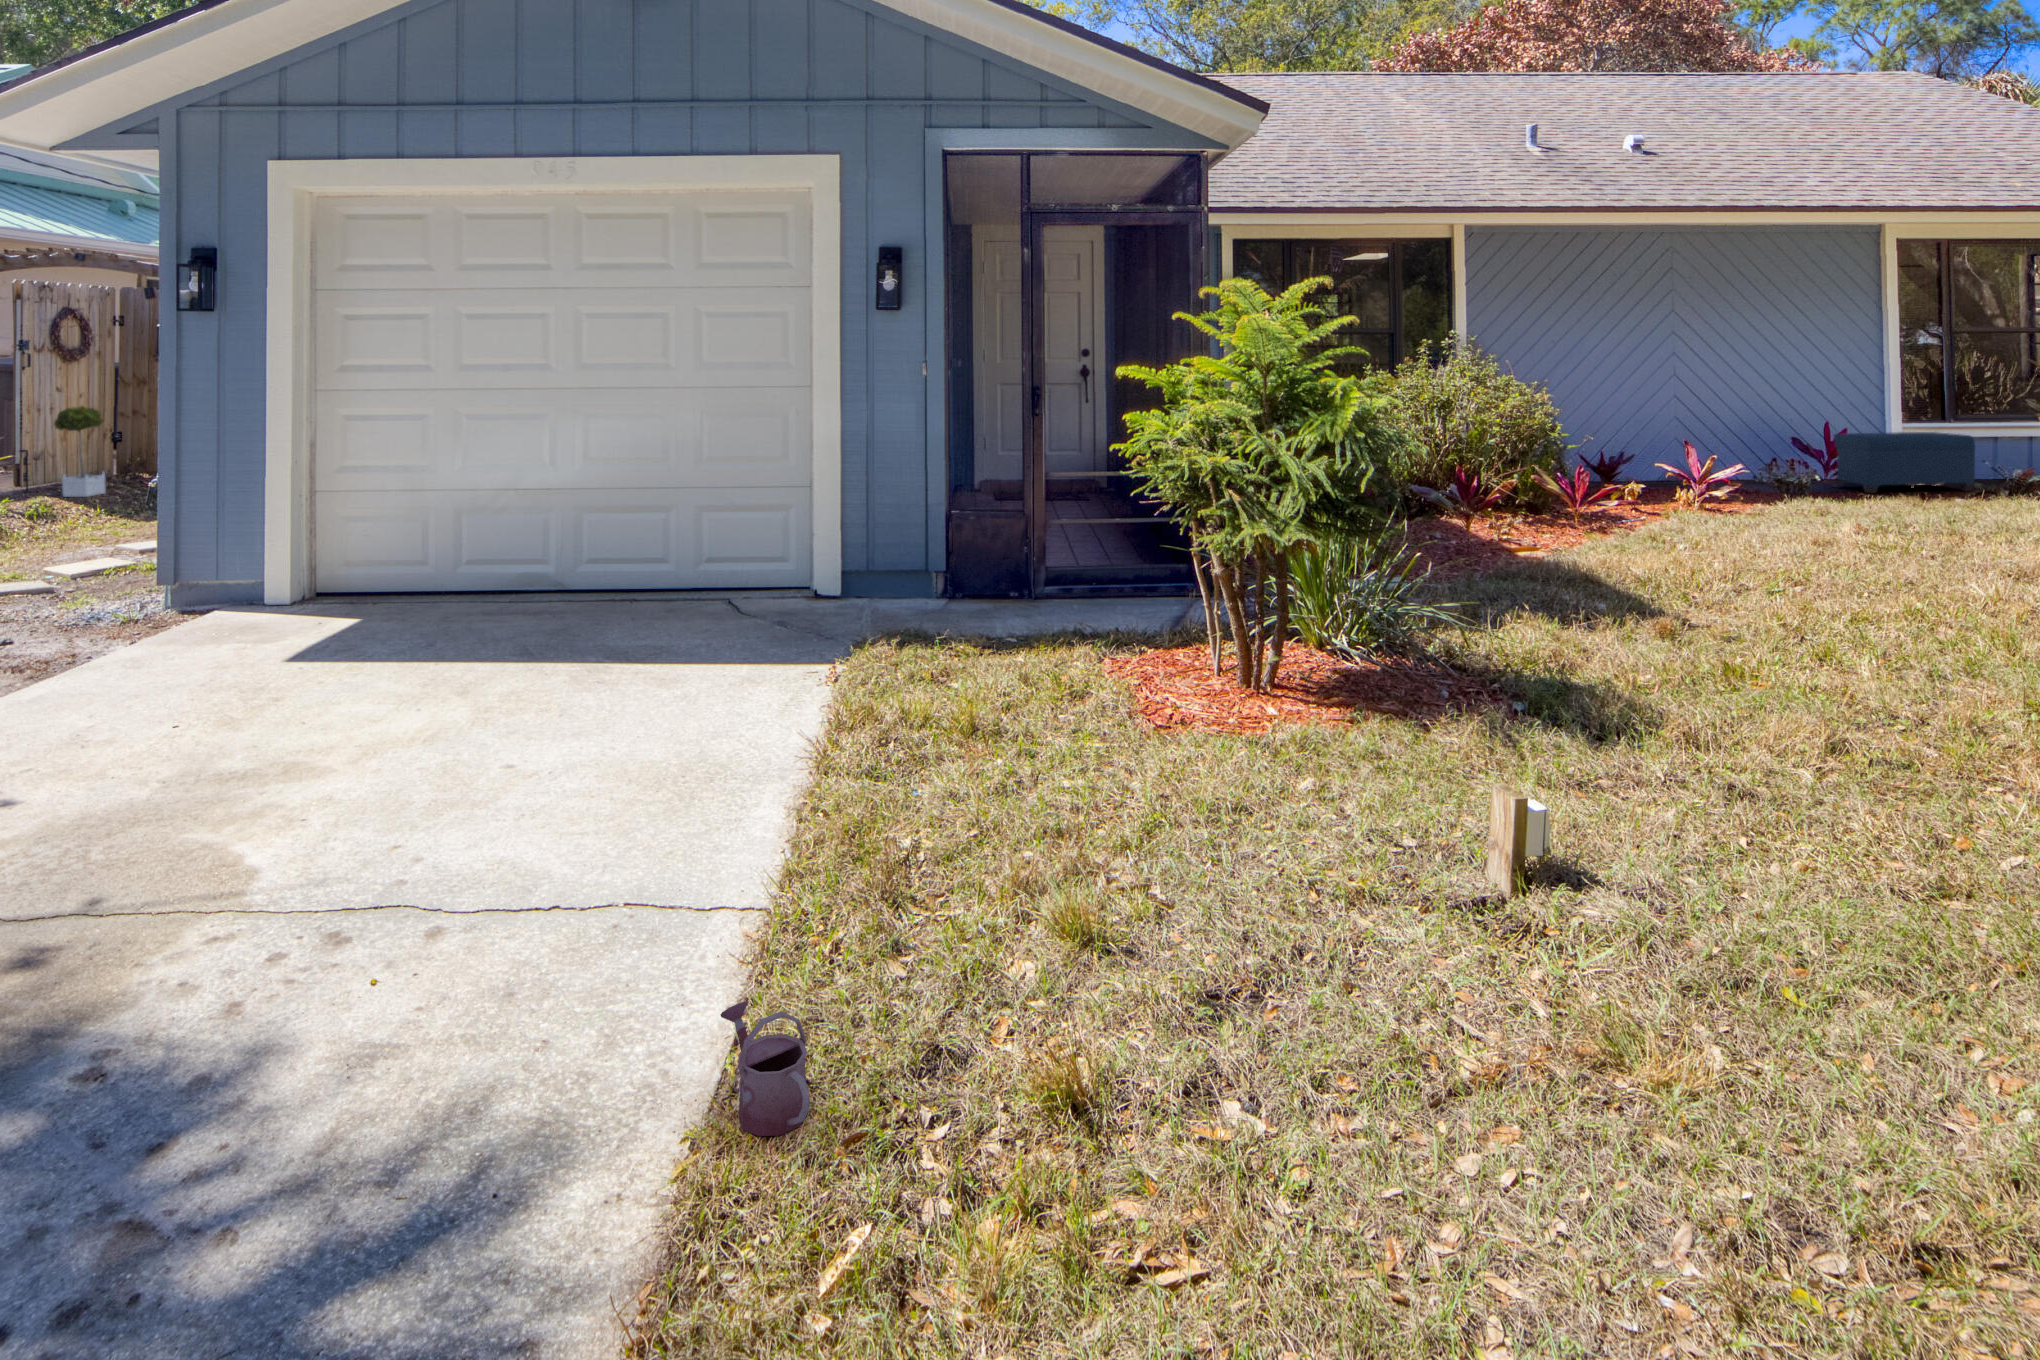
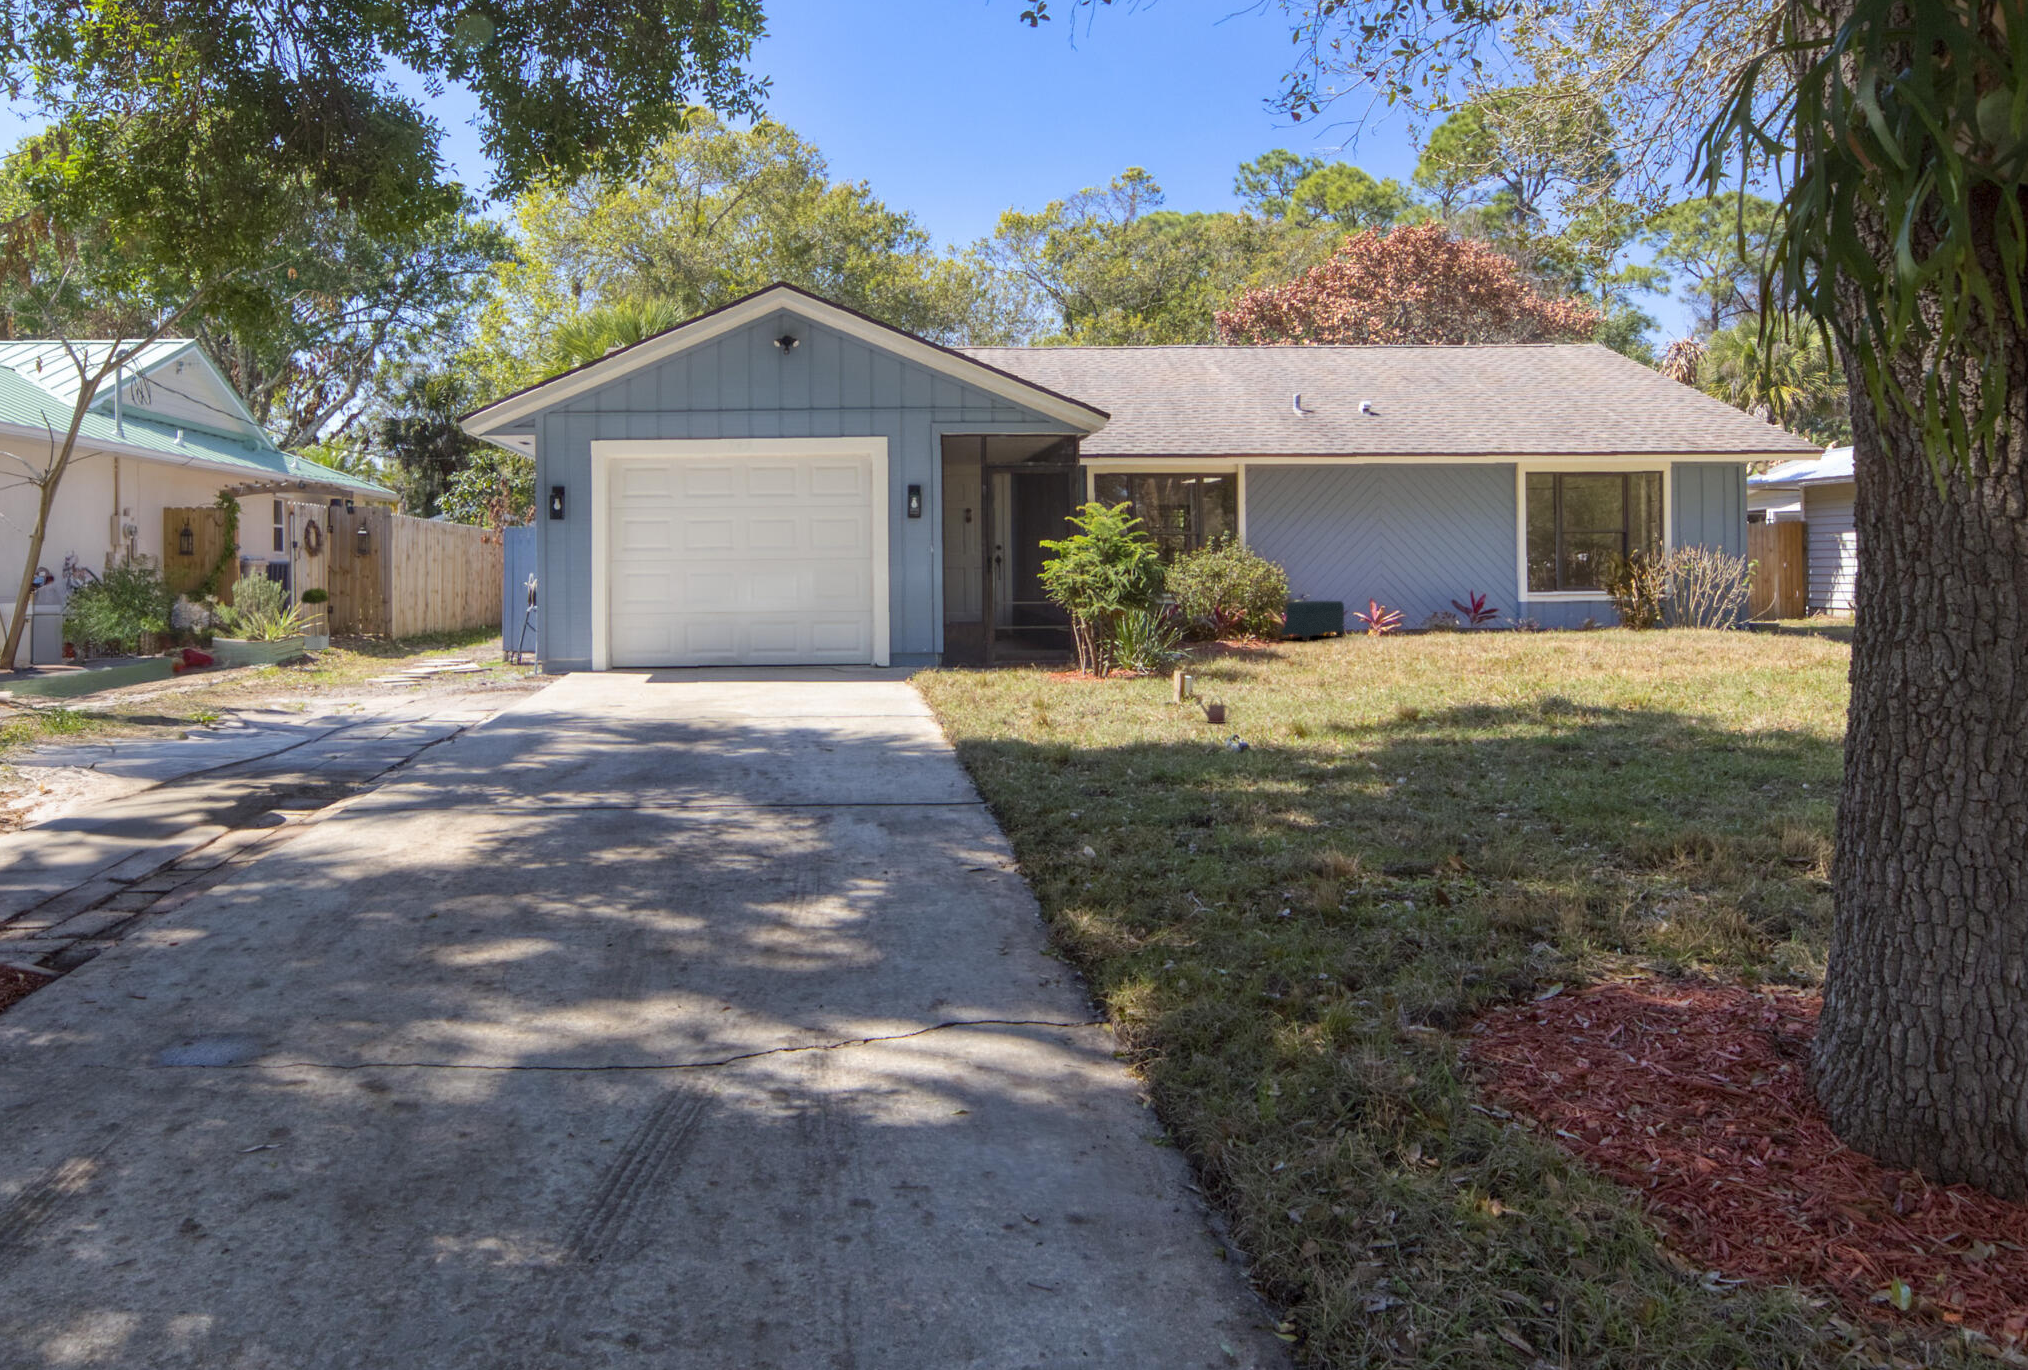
bench: present [1833,432,1975,493] -> present [1279,601,1344,641]
watering can: present [720,1001,810,1136] -> present [1196,696,1227,723]

